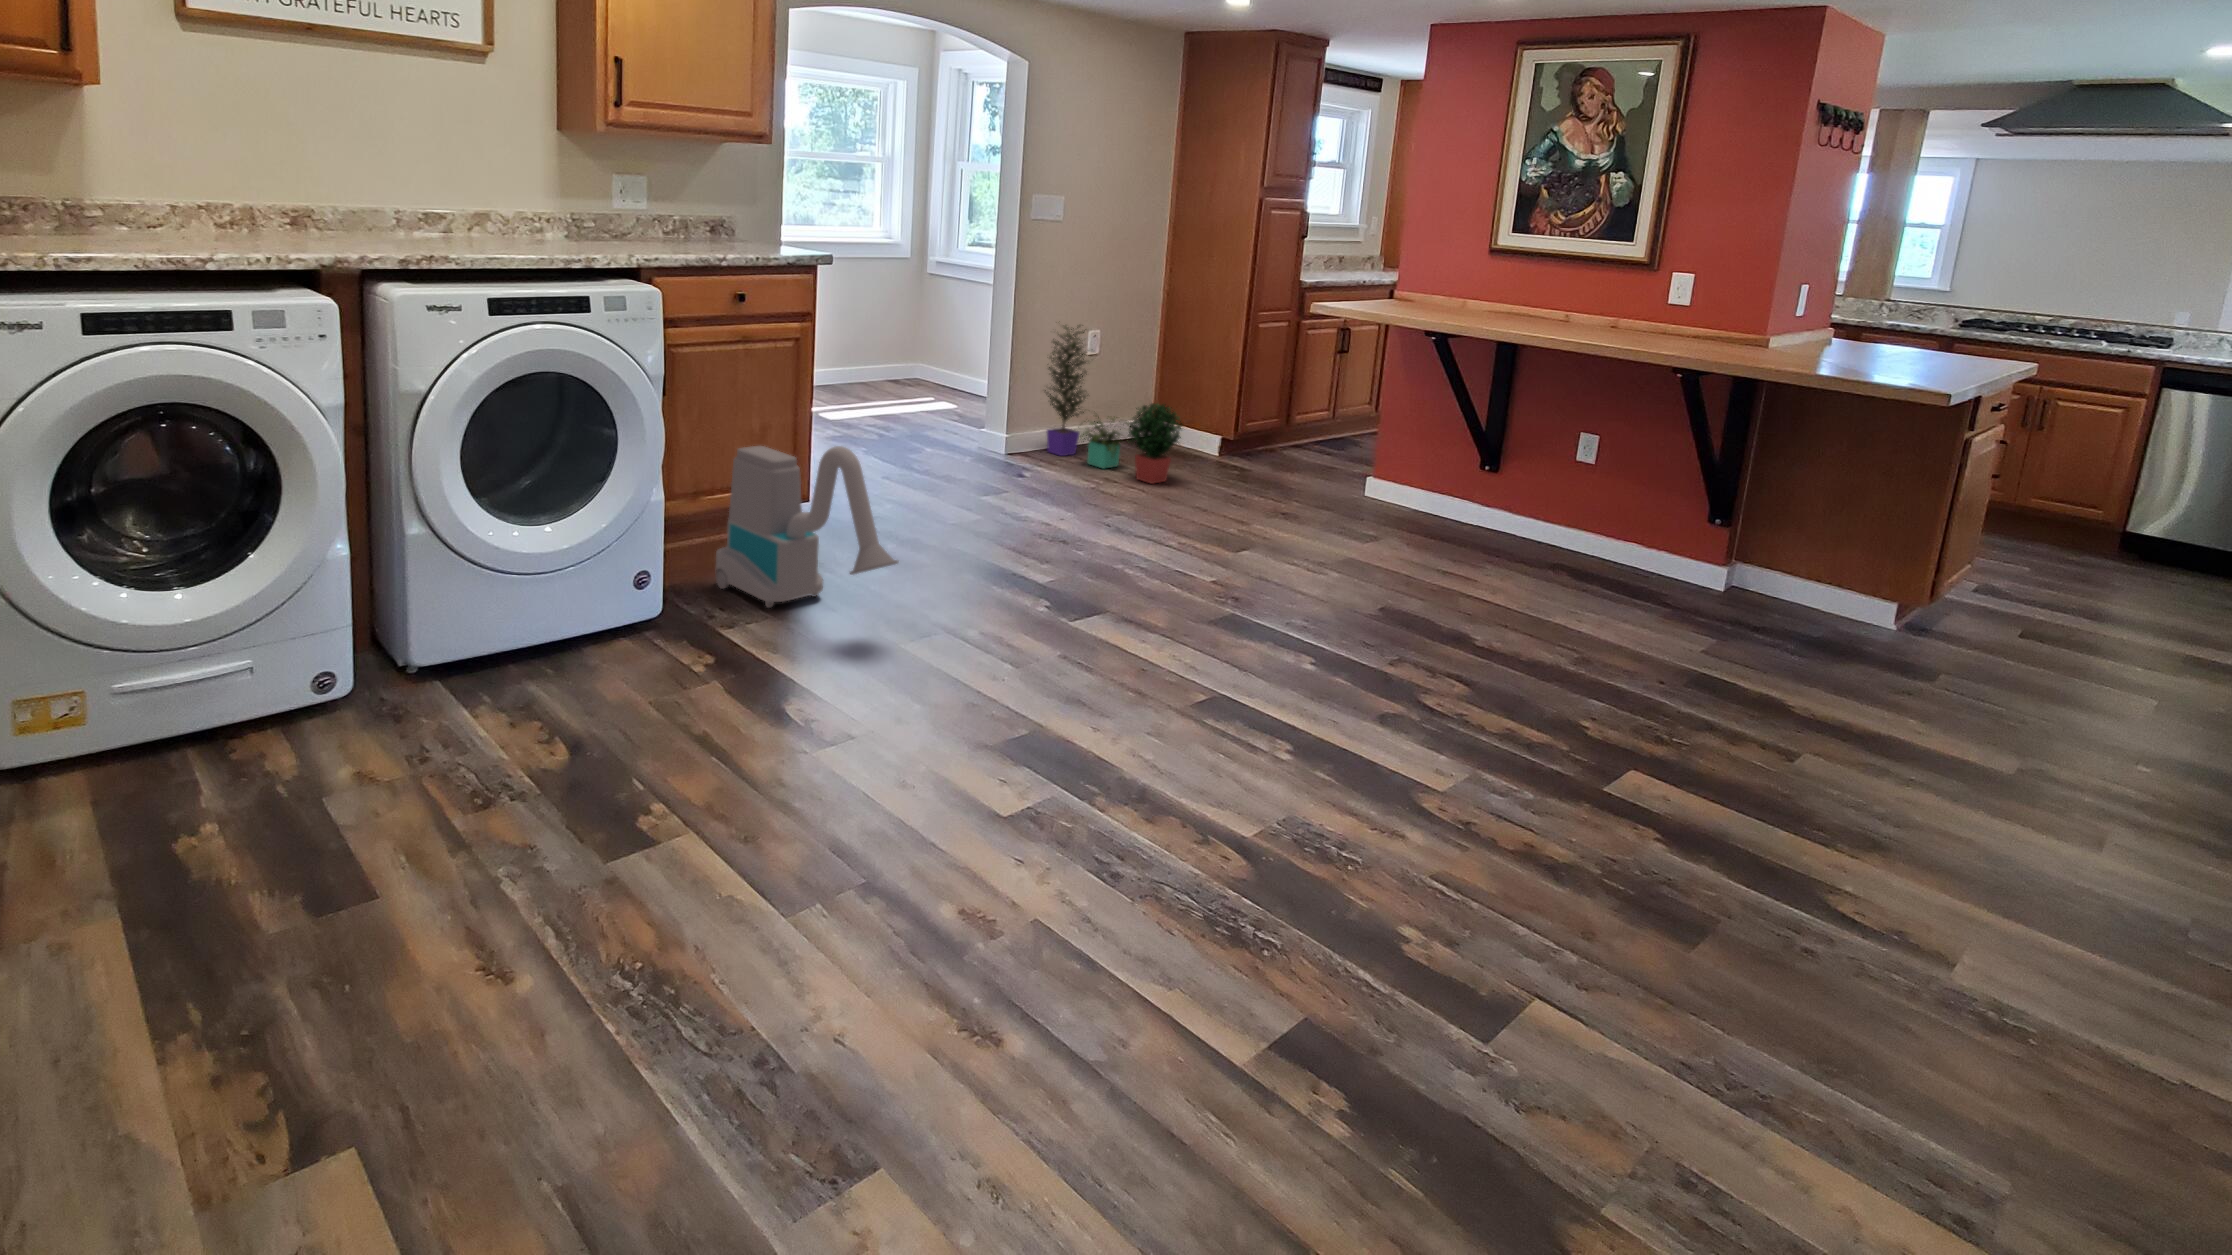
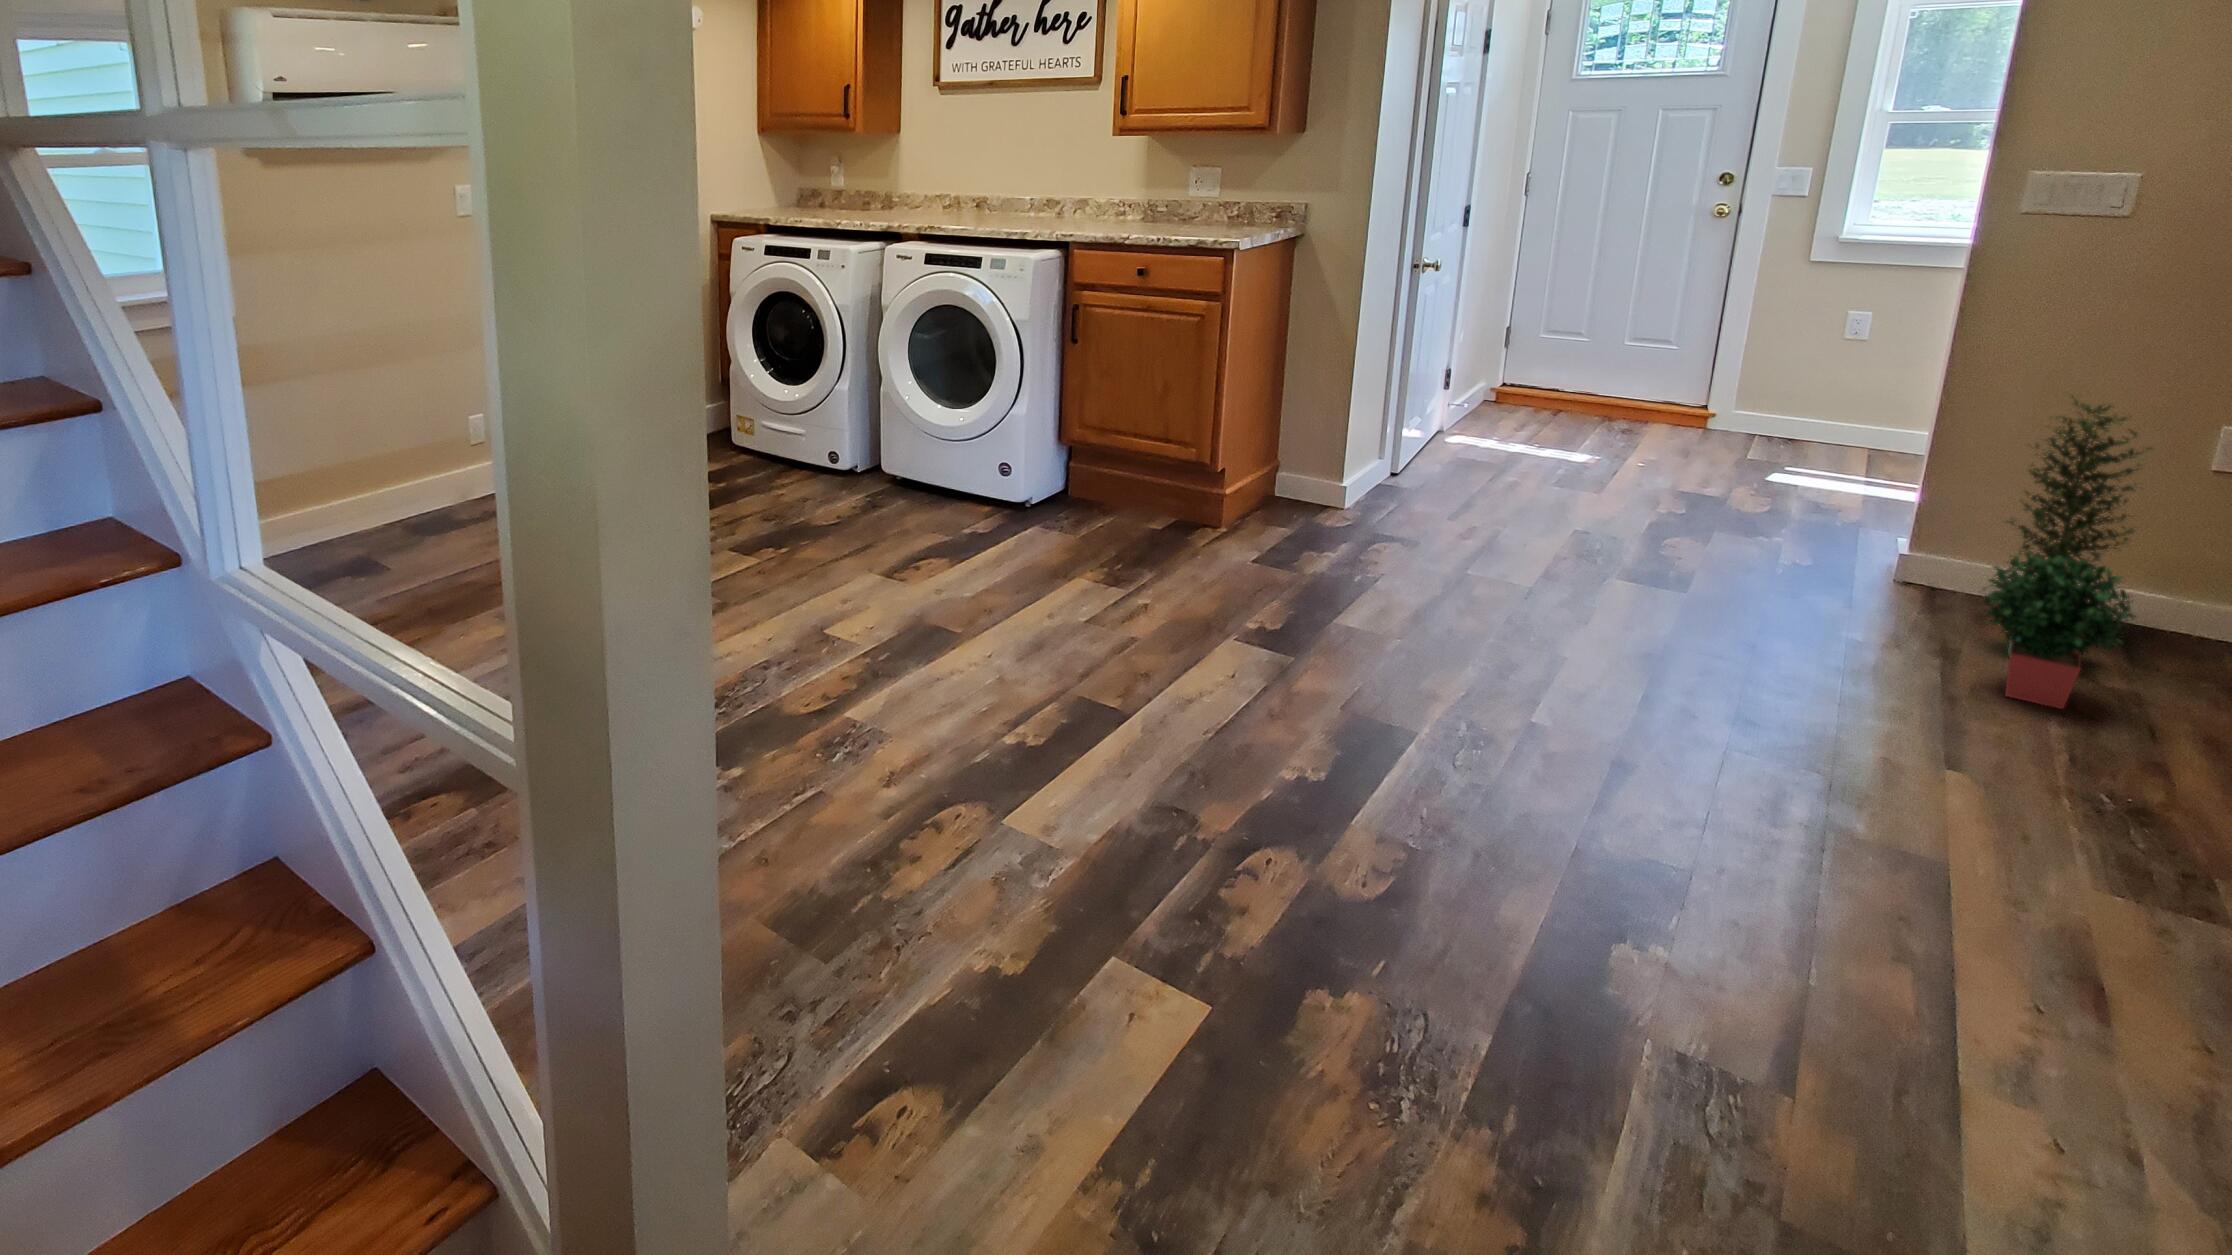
vacuum cleaner: present [716,446,898,608] -> none [1046,403,1180,547]

